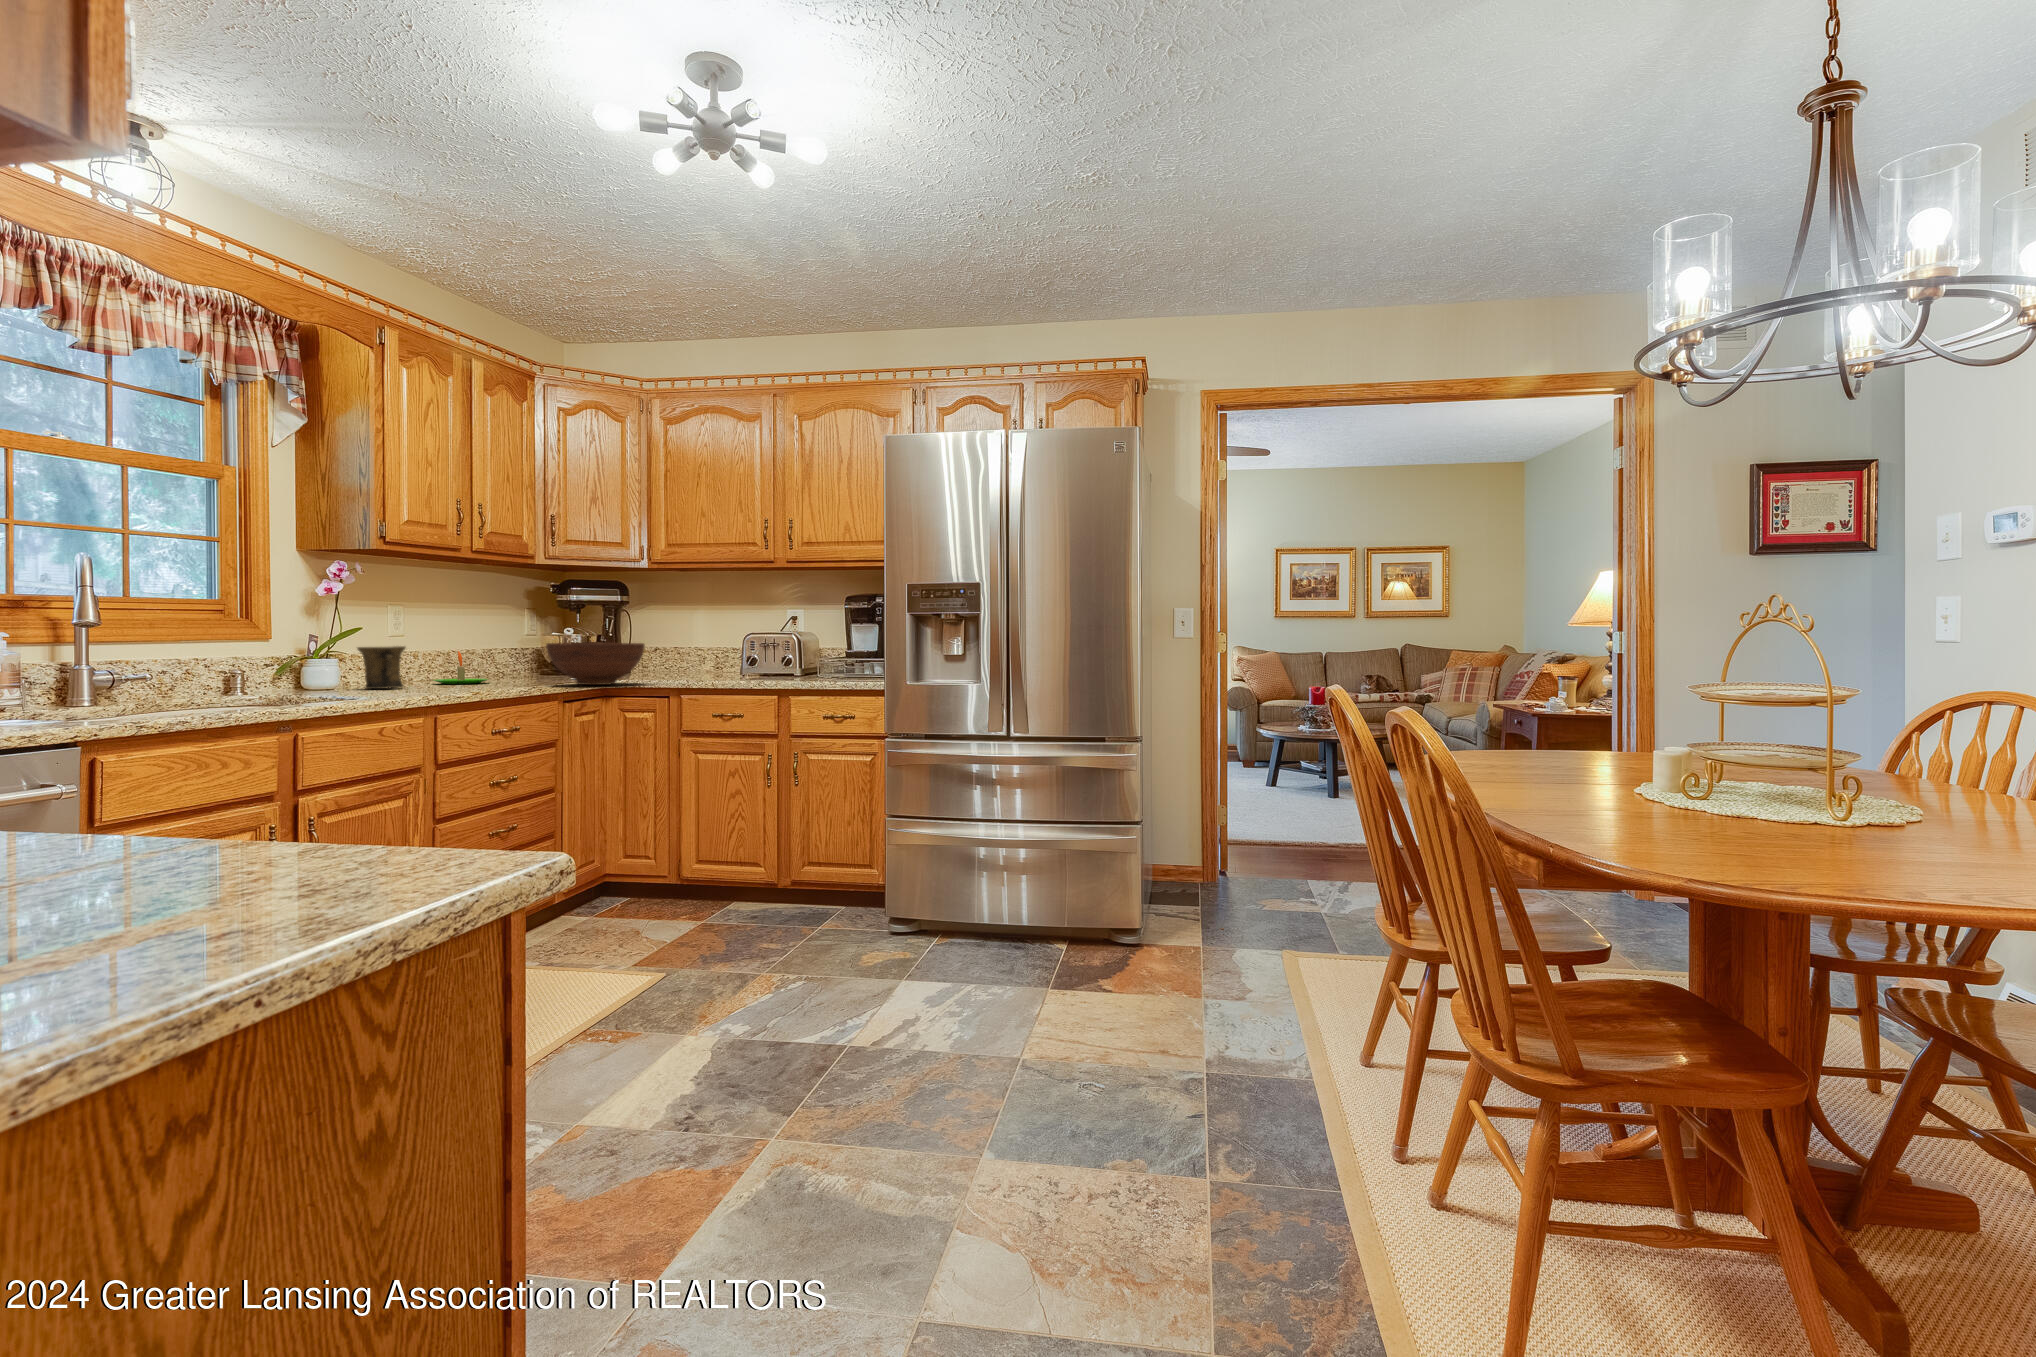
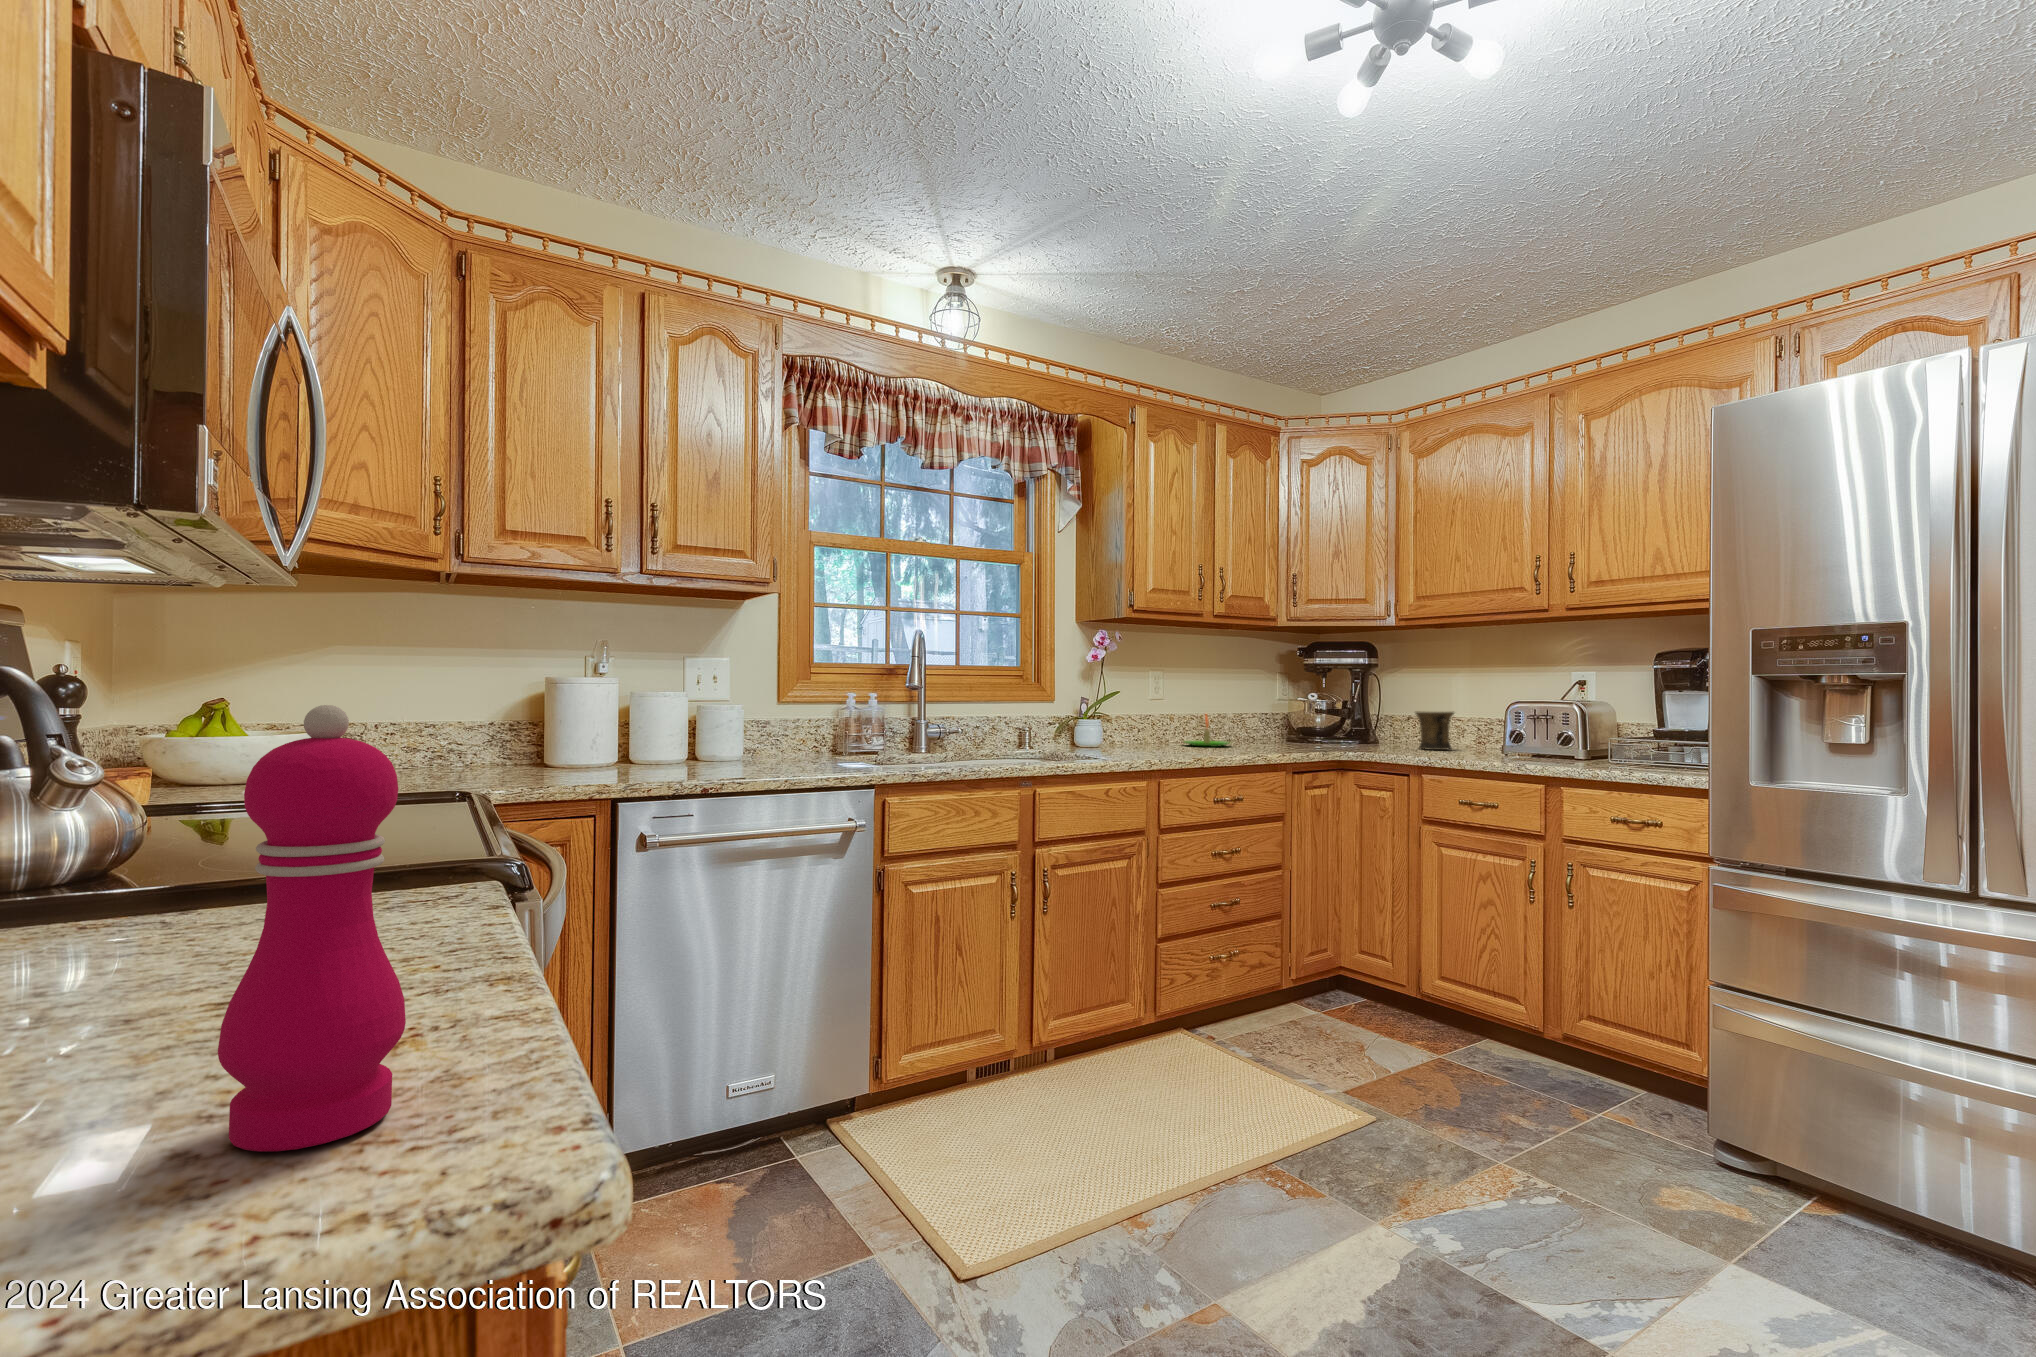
pepper mill: none [194,615,324,906] -> present [218,705,406,1151]
fruit bowl: present [546,643,645,685] -> none [1278,707,1383,755]
mug: present [357,646,405,689] -> present [1416,711,1454,750]

